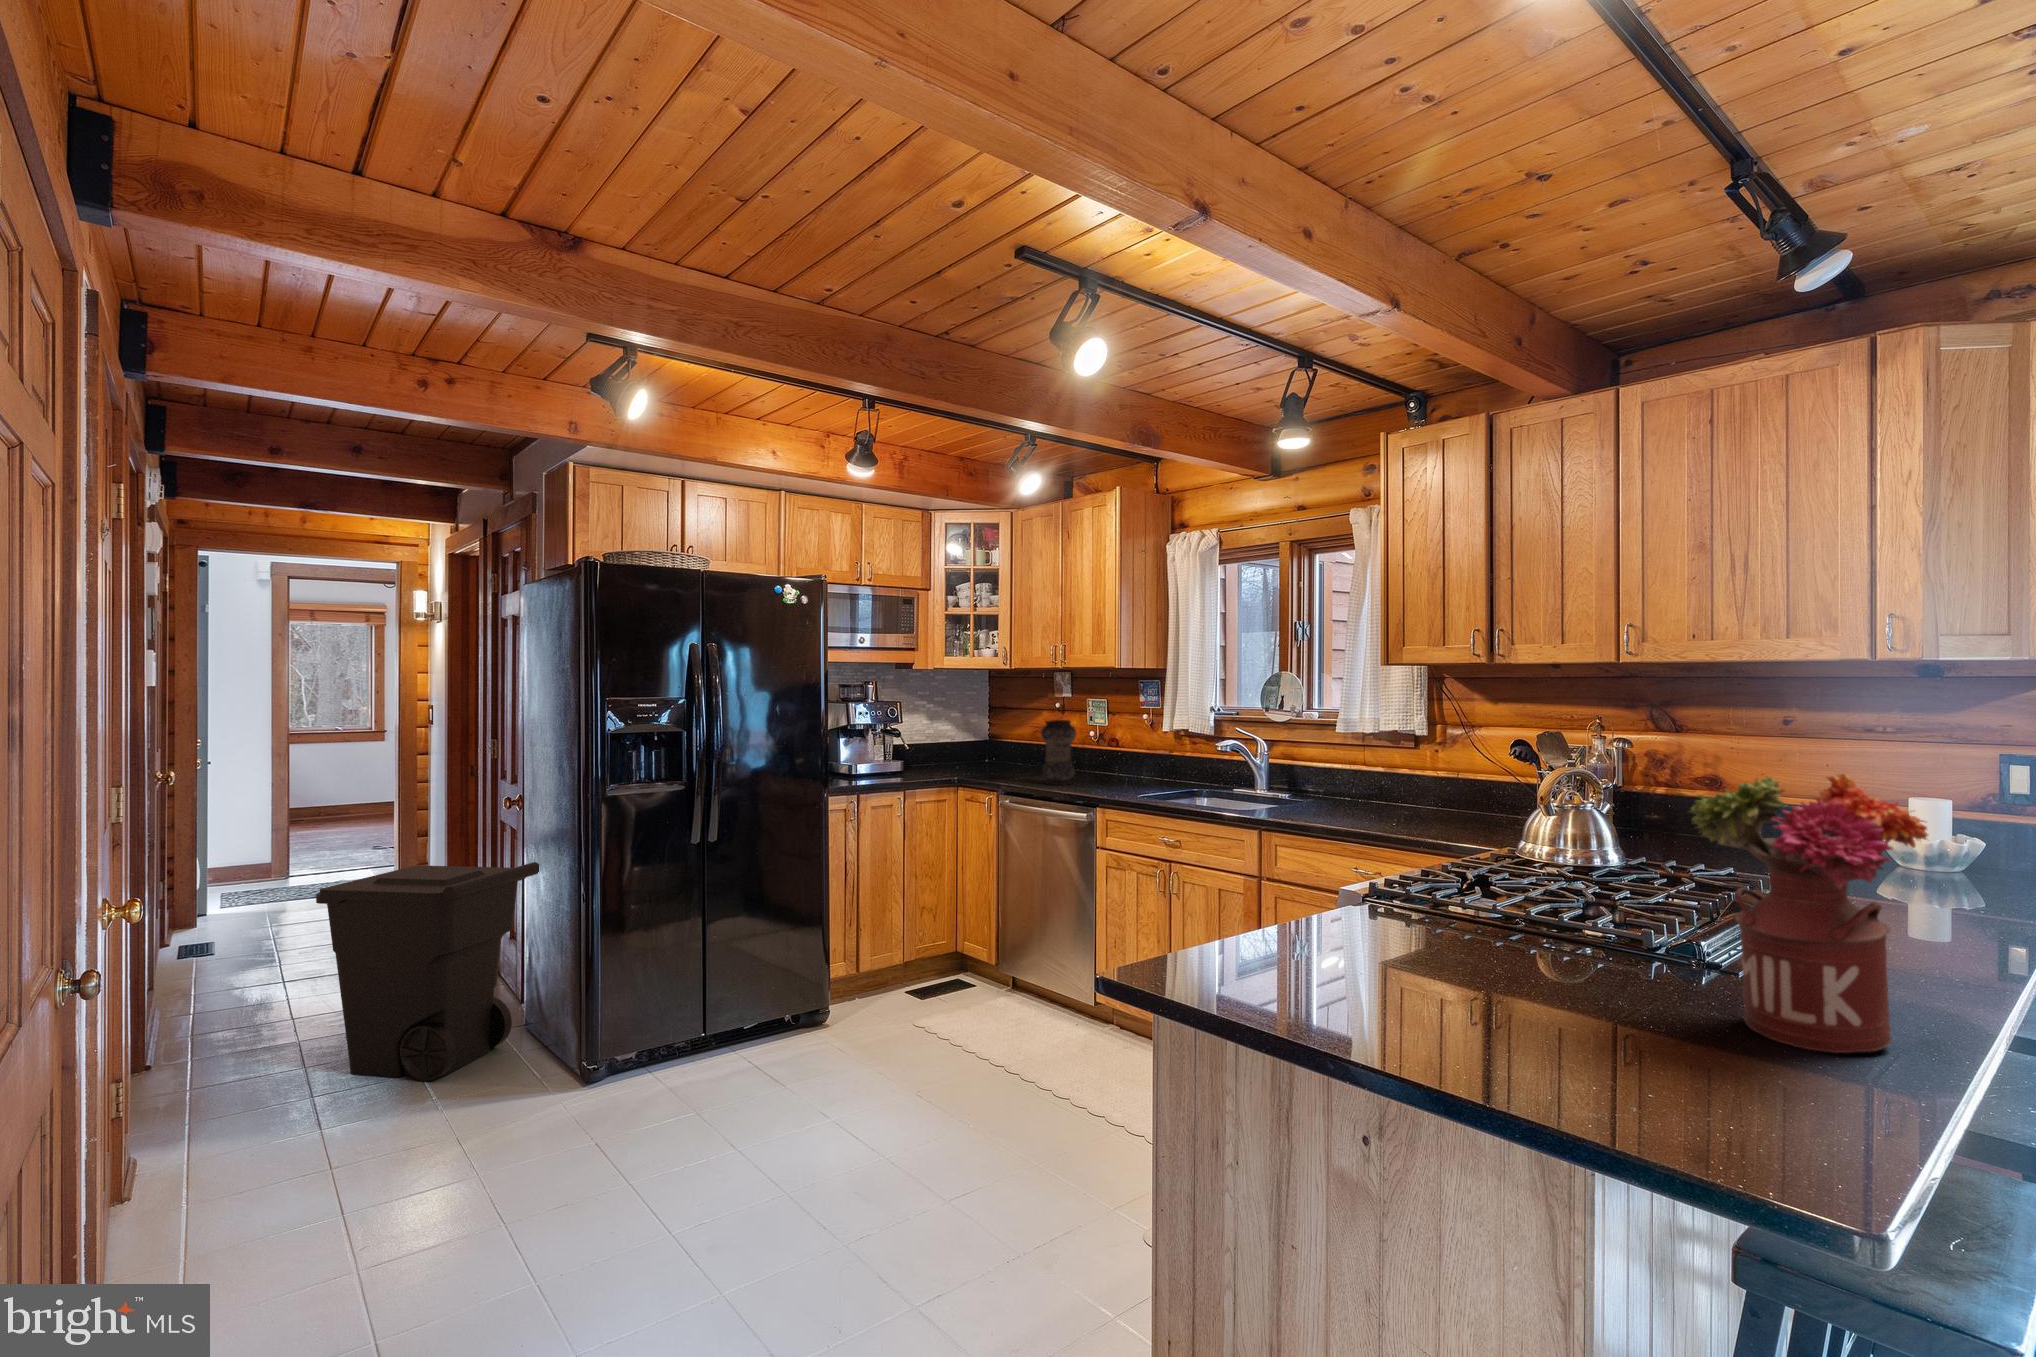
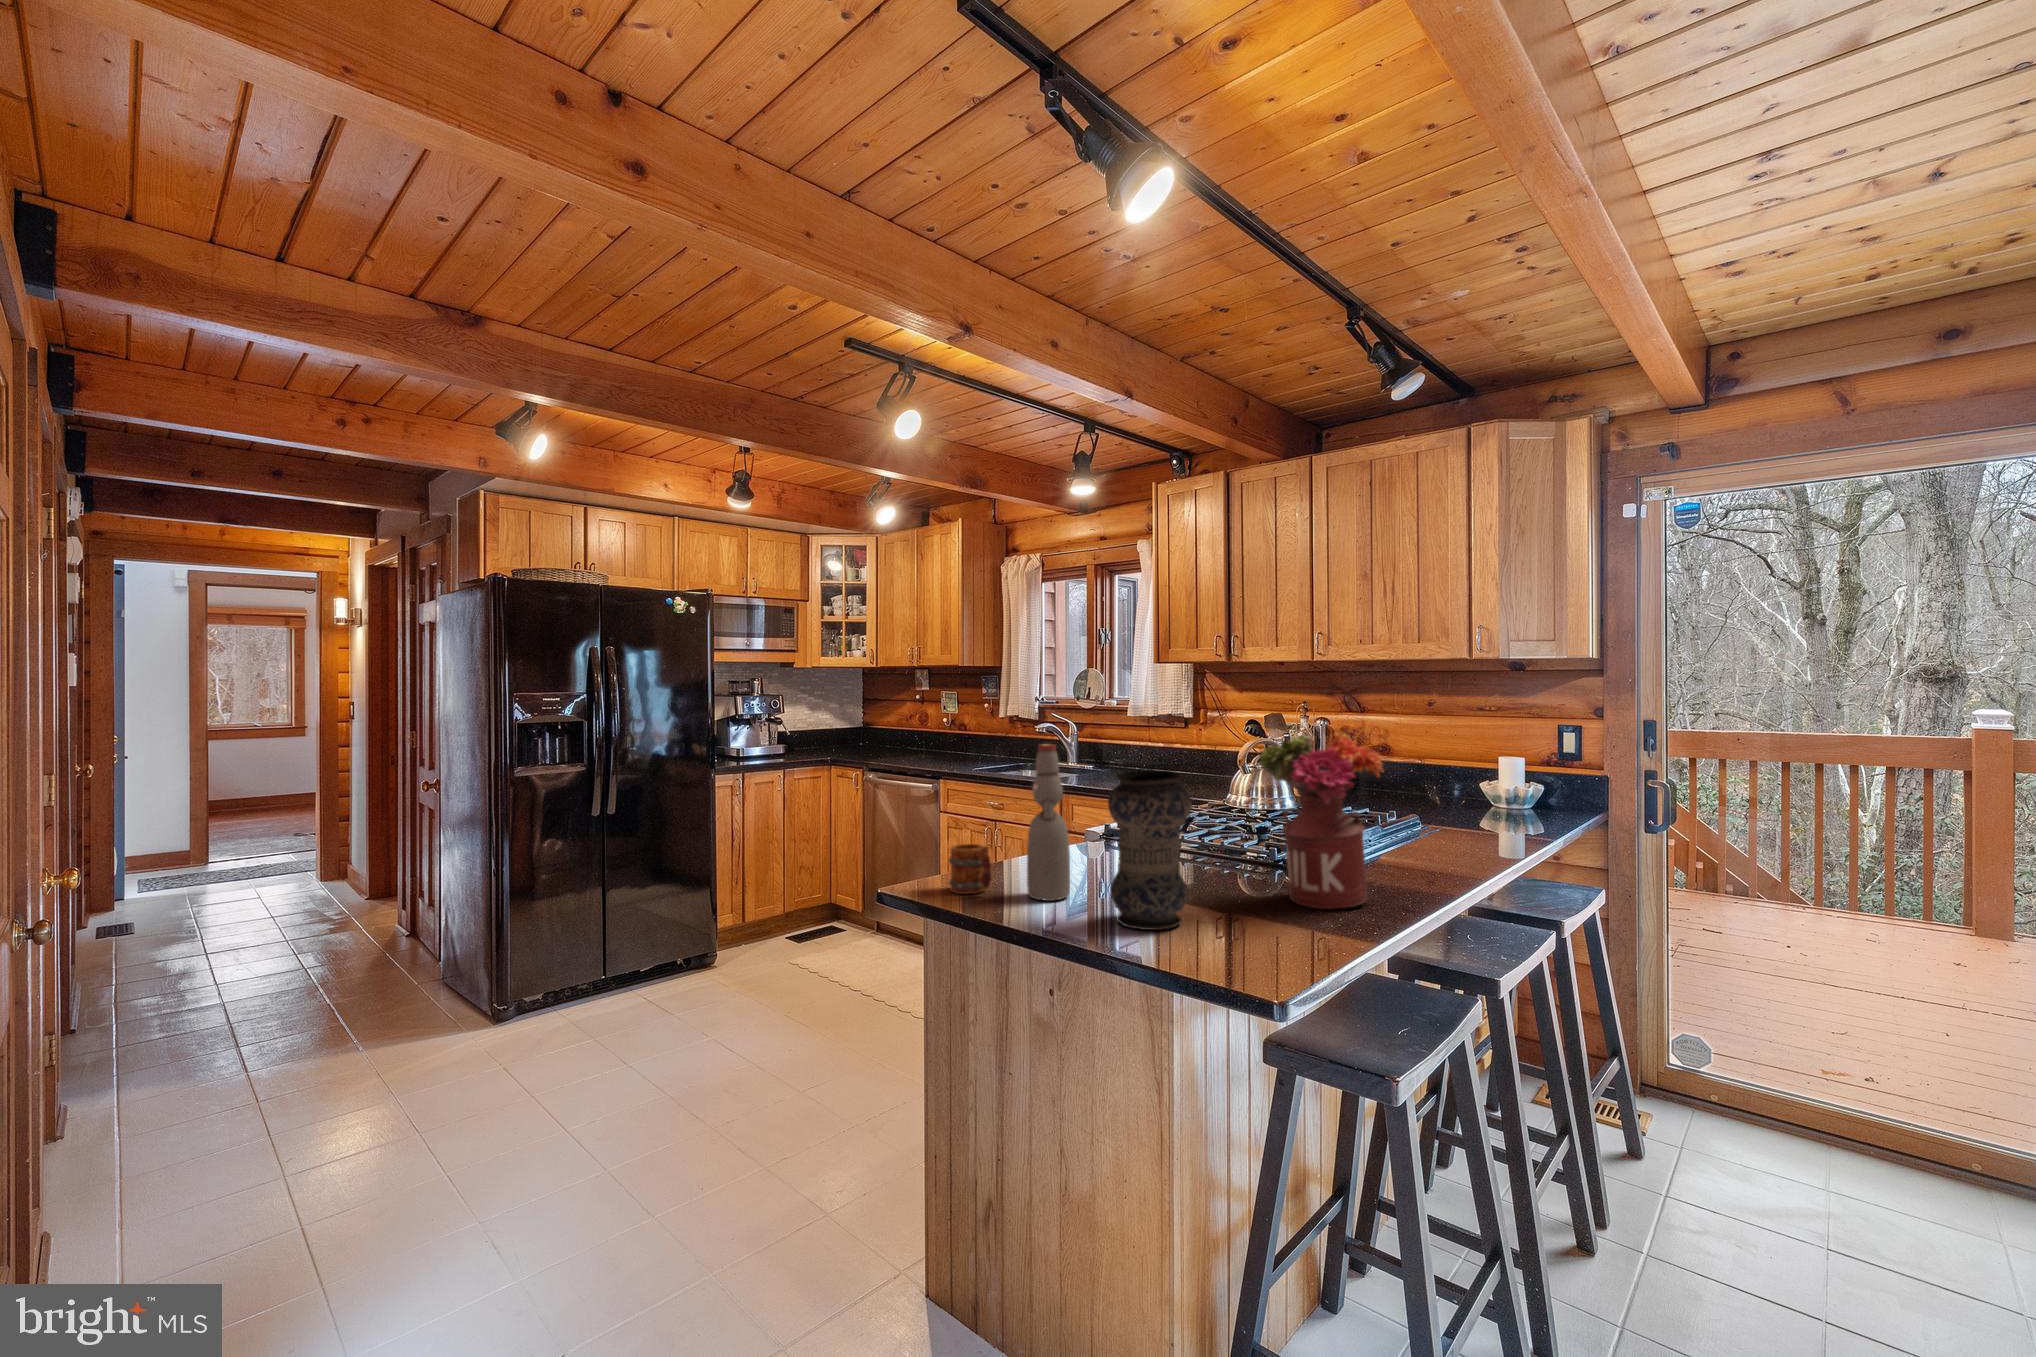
vase: present [1041,720,1076,785] -> present [1108,771,1192,930]
bottle: none [1333,784,1398,1016] -> present [1027,744,1070,901]
trash can: present [316,862,539,1081] -> none [246,835,455,1025]
mug: none [1209,923,1279,999] -> present [948,844,991,894]

